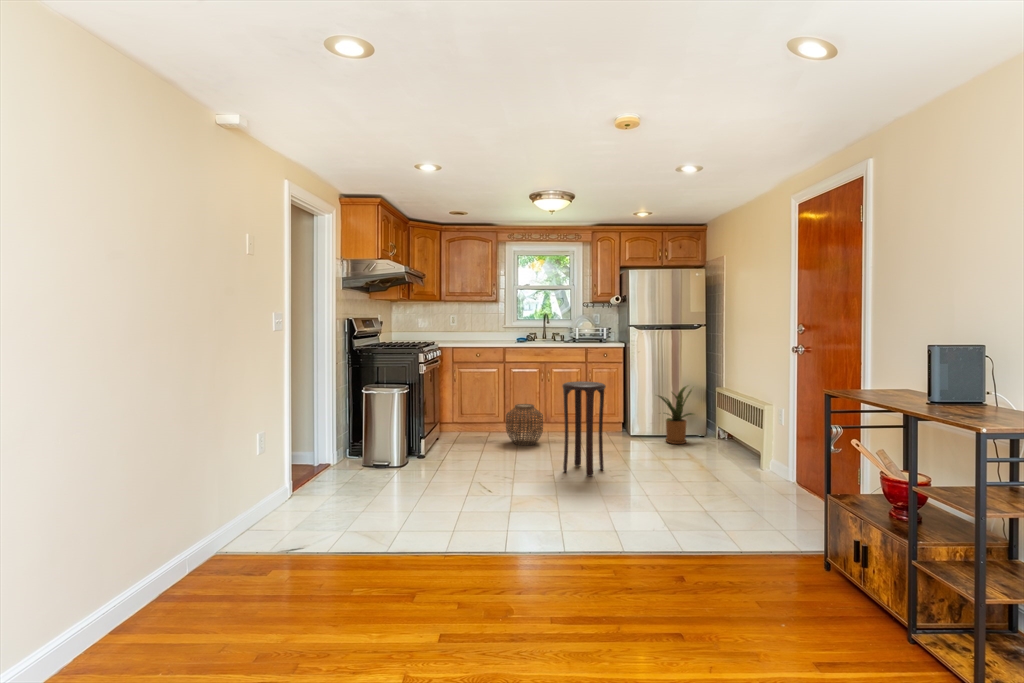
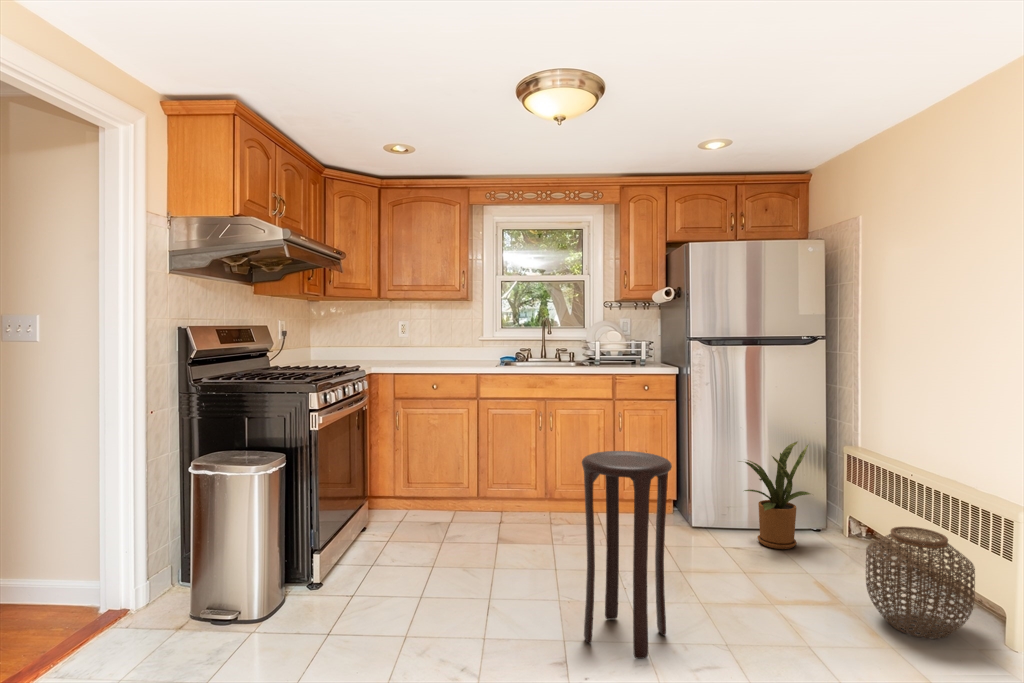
woven basket: present [506,404,543,446] -> present [866,527,975,639]

